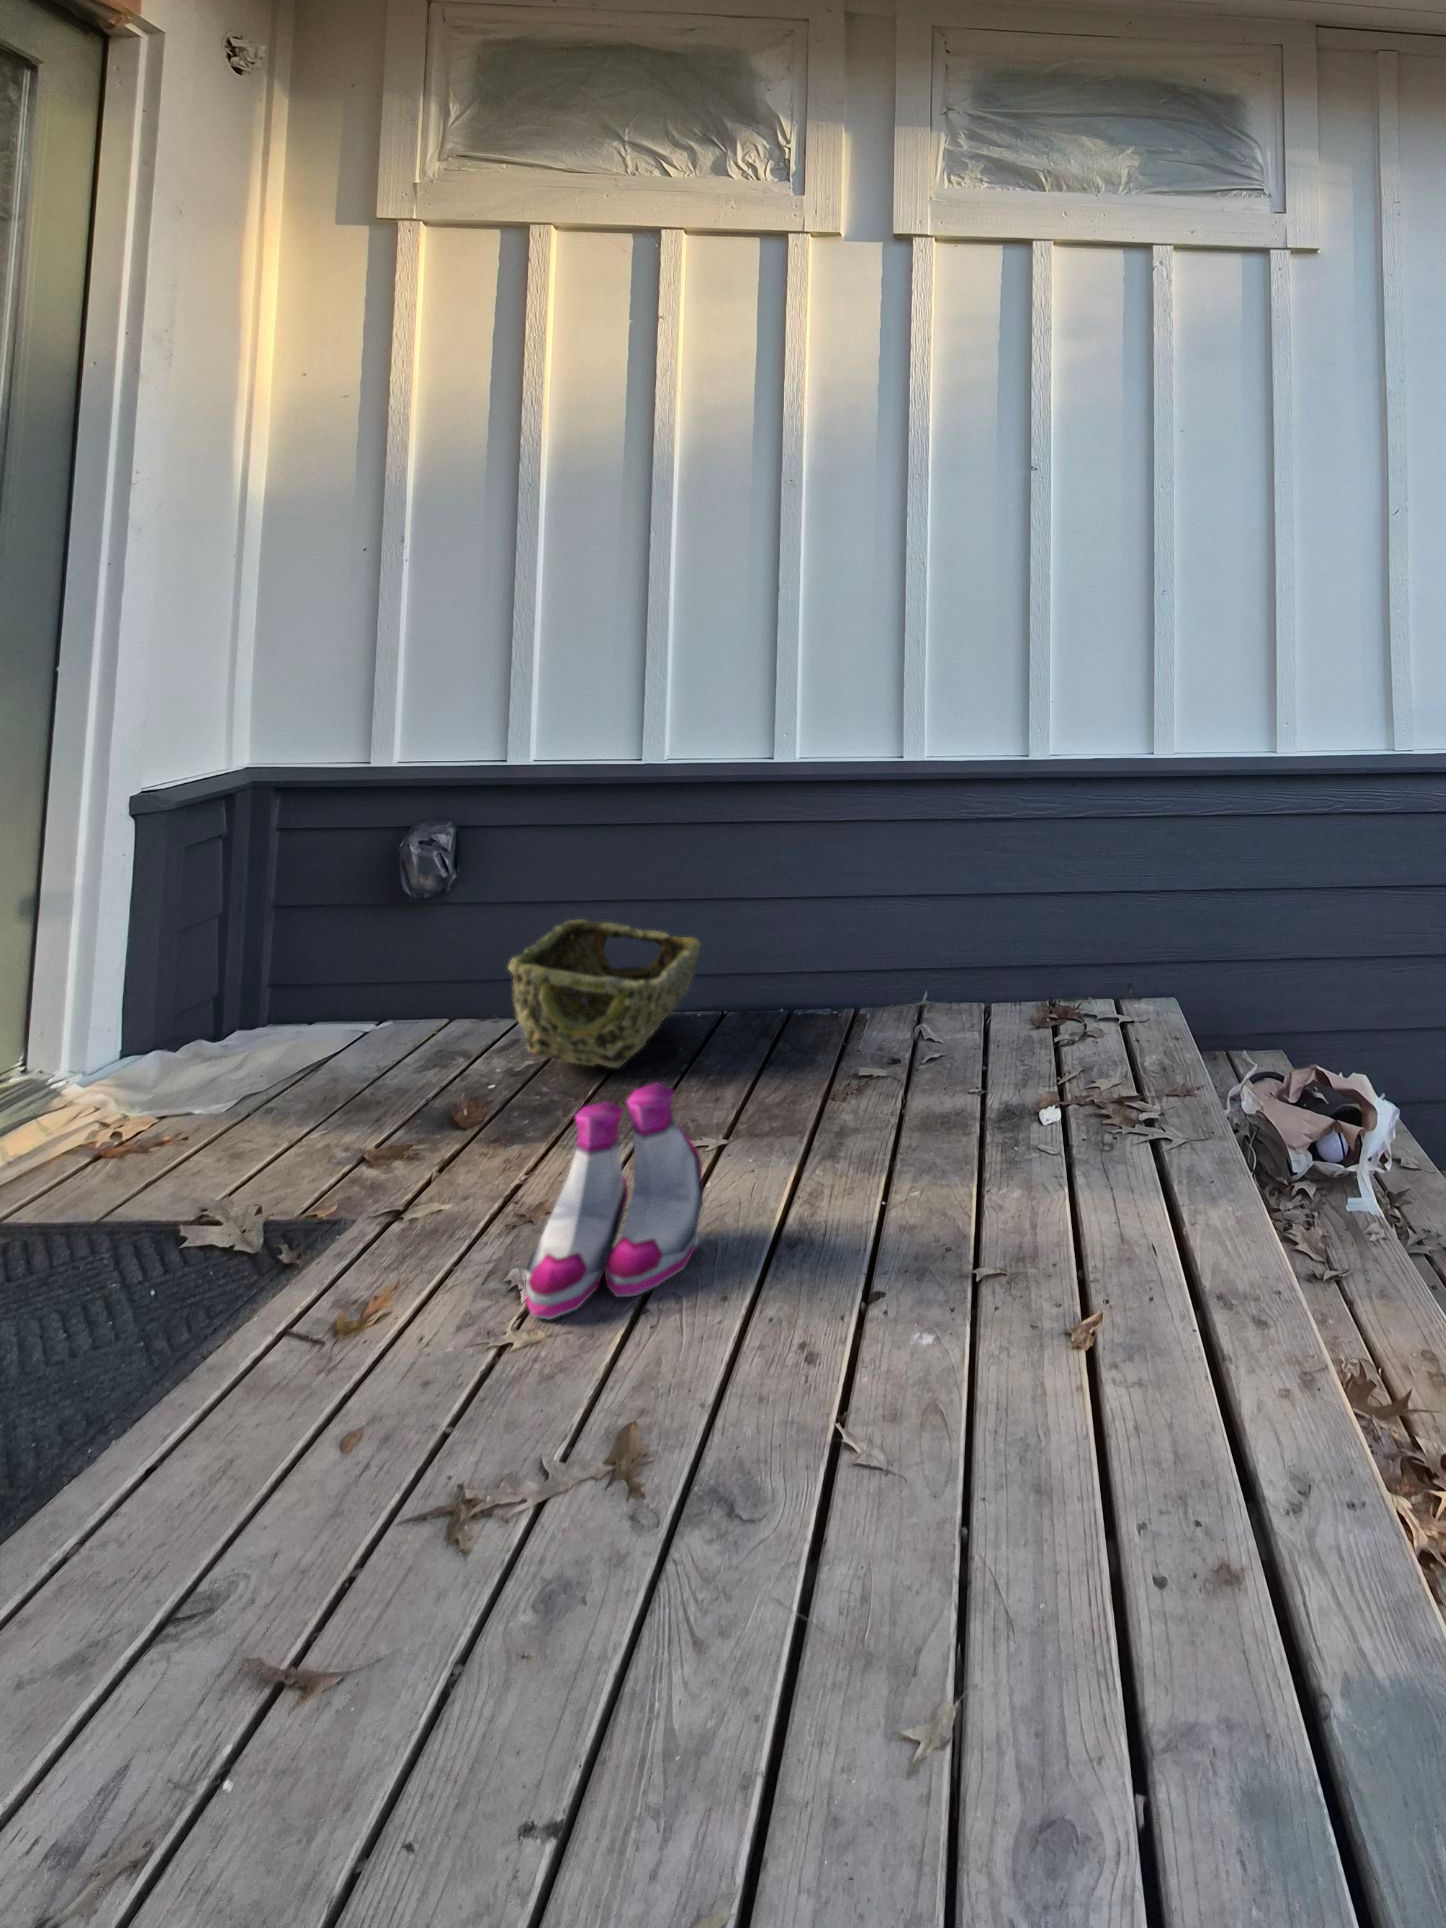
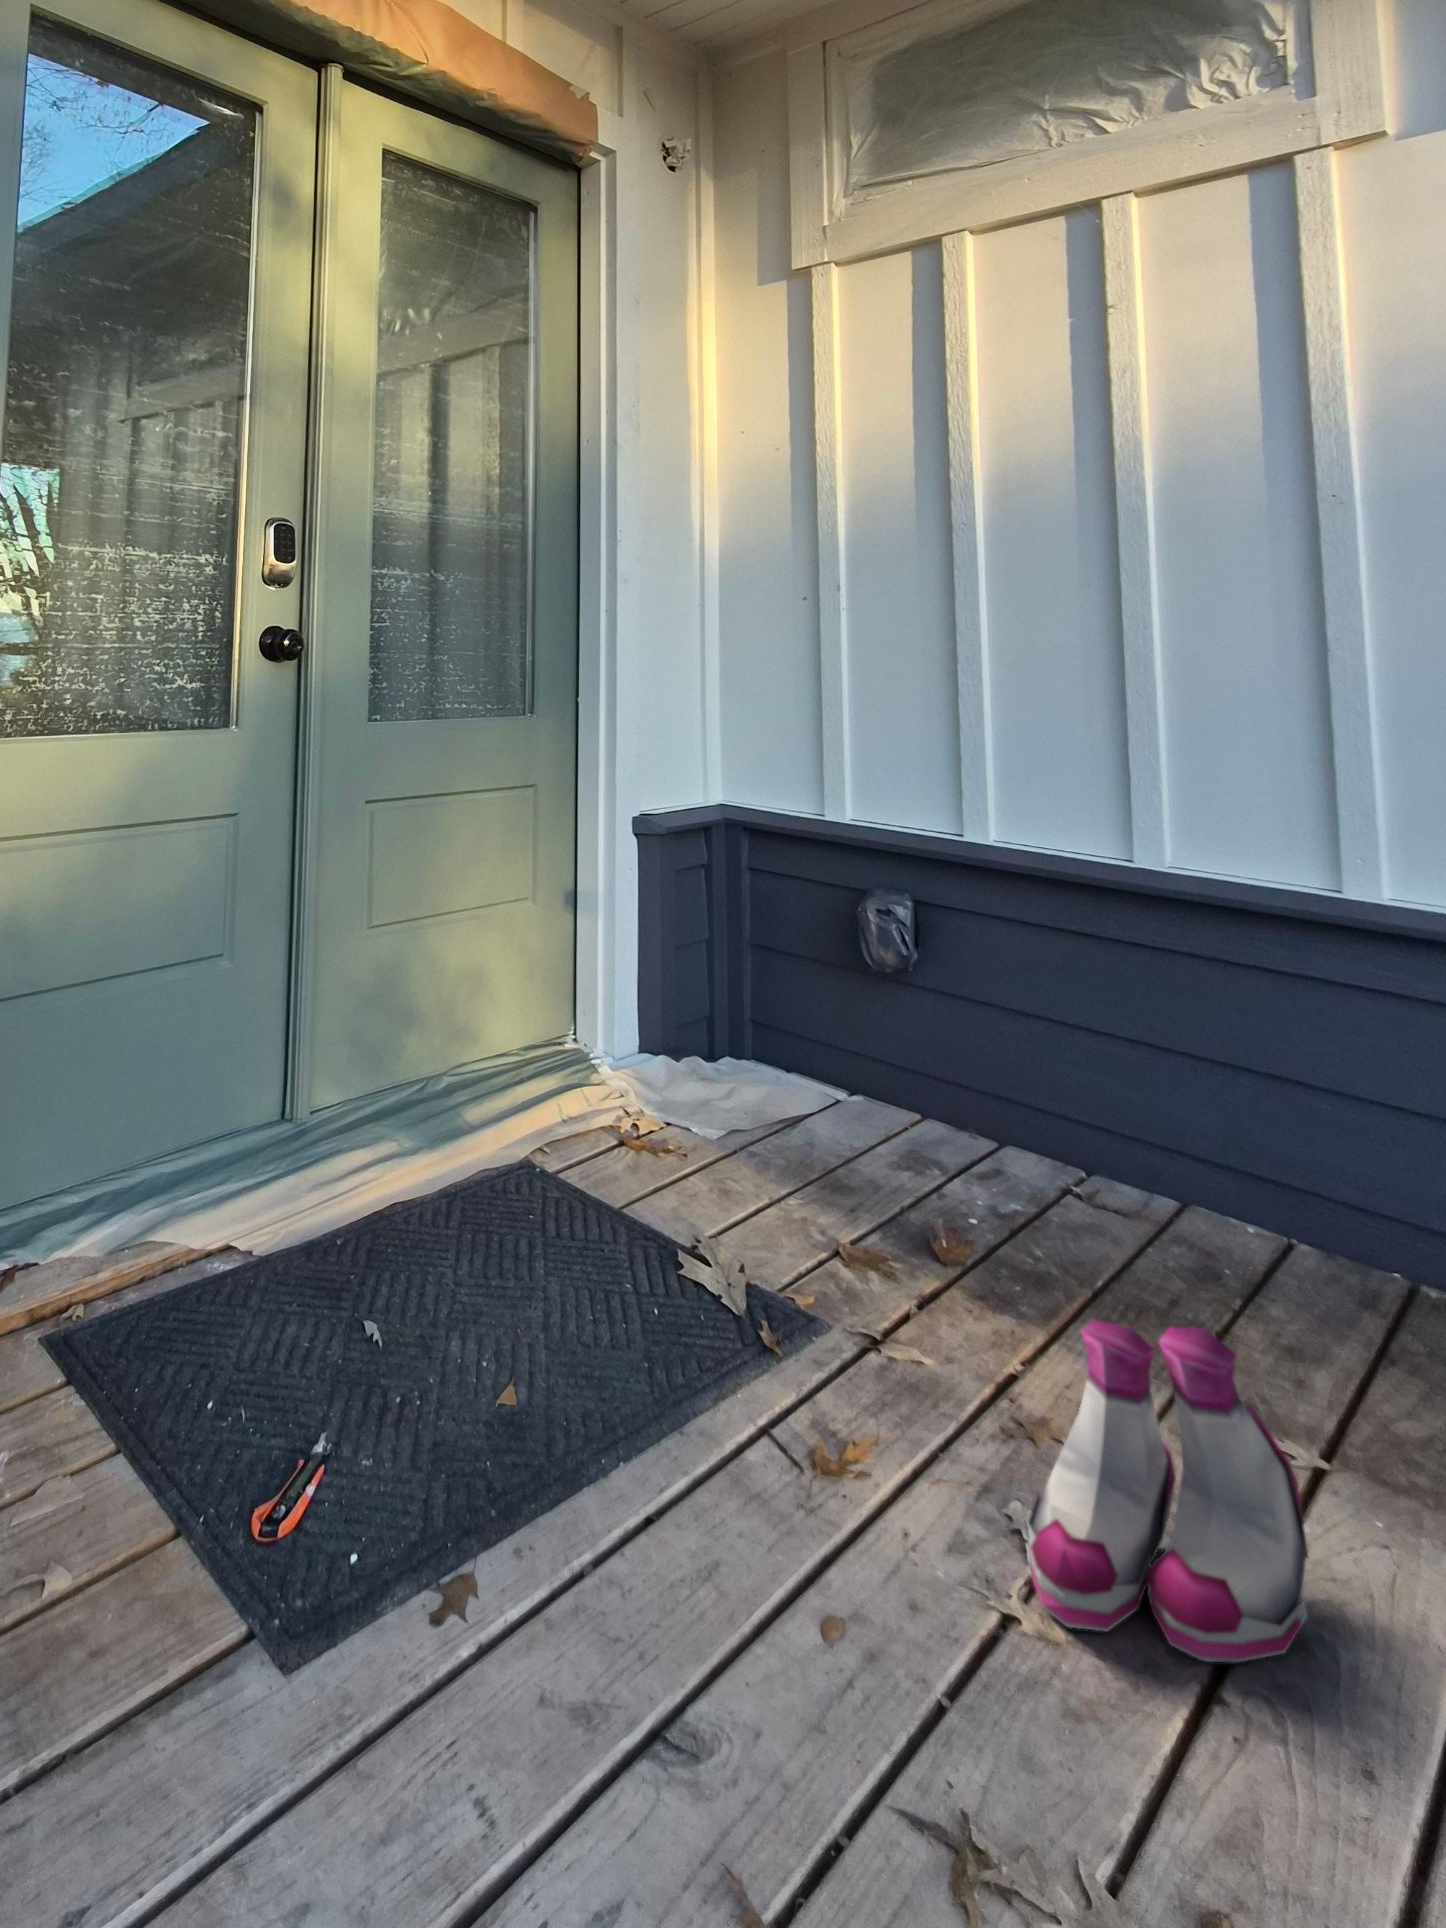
woven basket: present [509,919,701,1068] -> none [991,1024,1262,1243]

